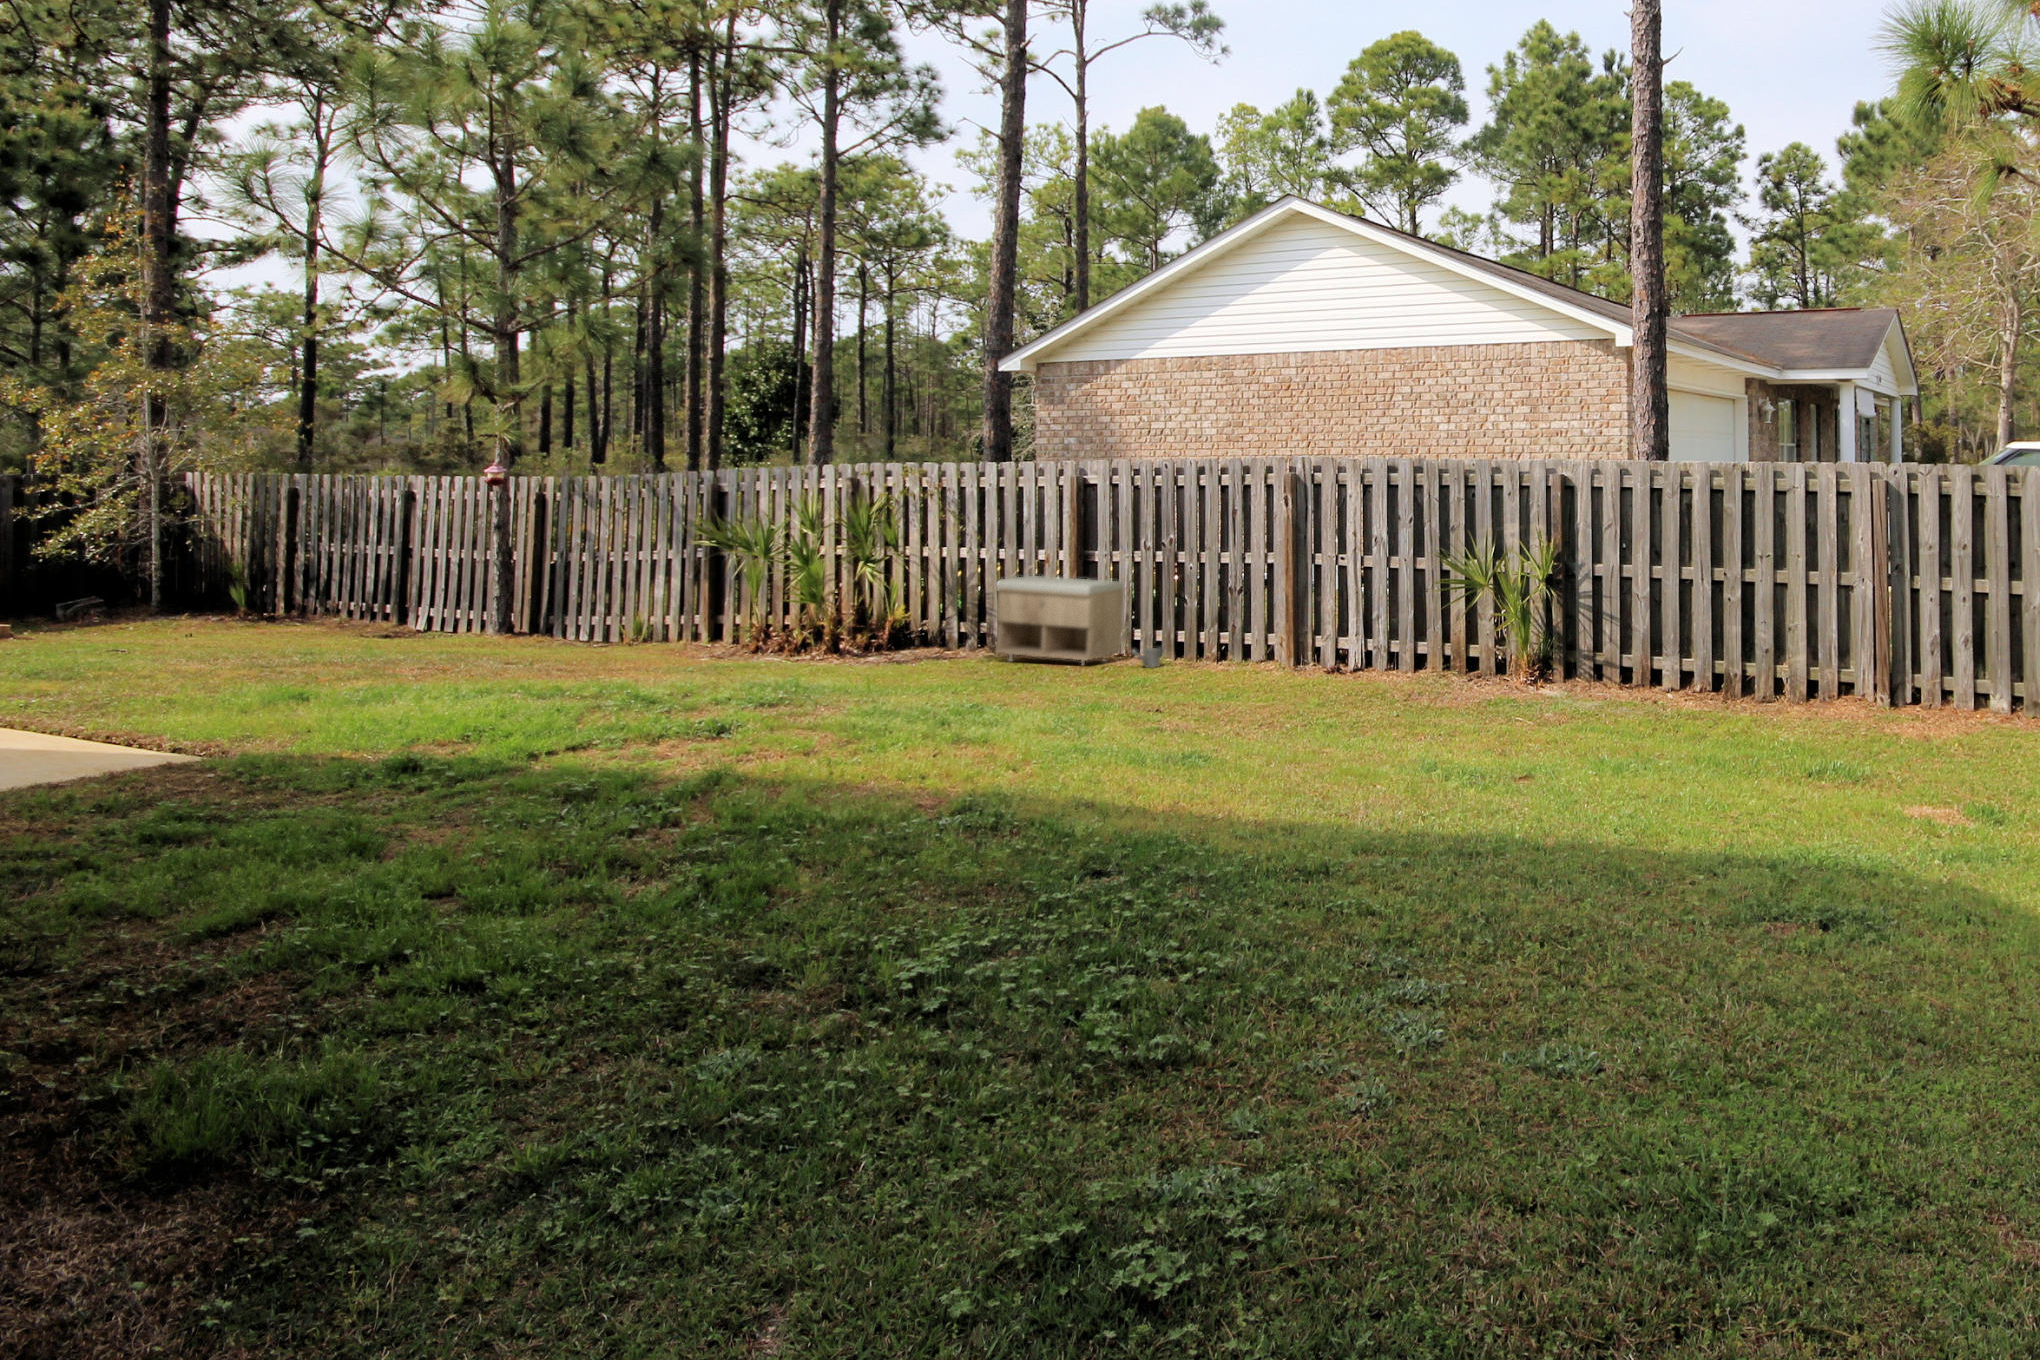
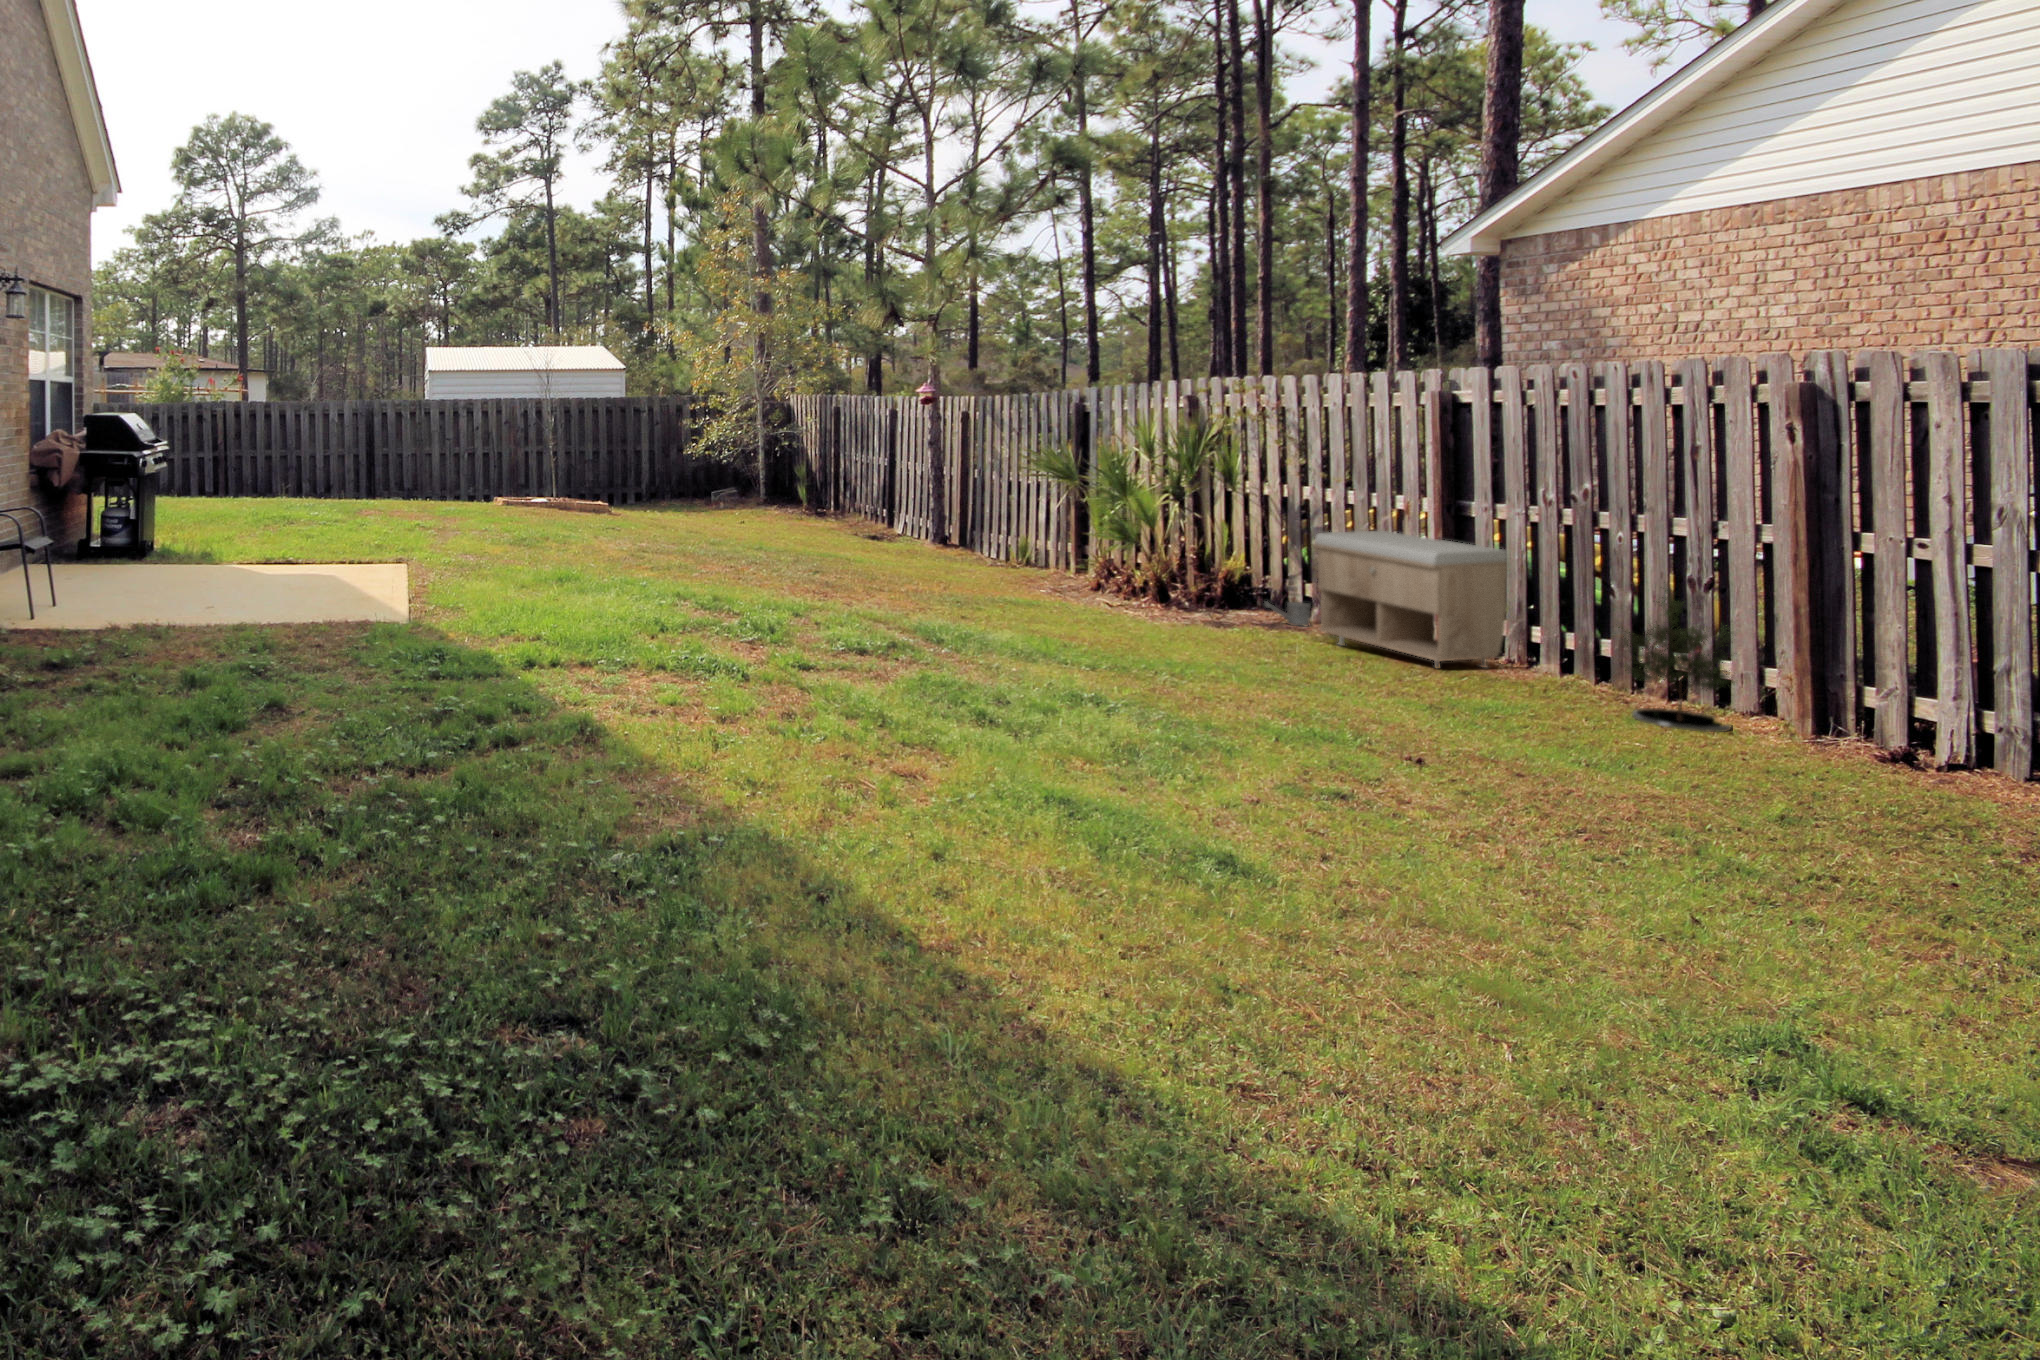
potted tree: none [1204,589,1262,676] -> present [1618,582,1733,732]
watering can: present [1132,648,1164,668] -> present [1265,602,1310,627]

